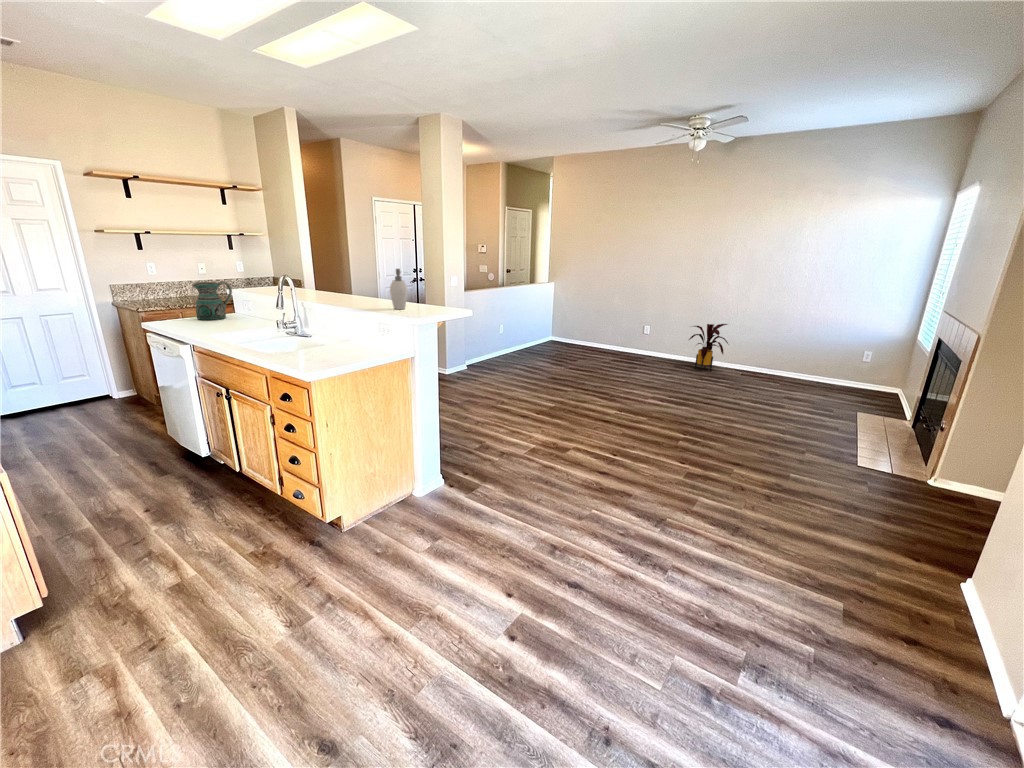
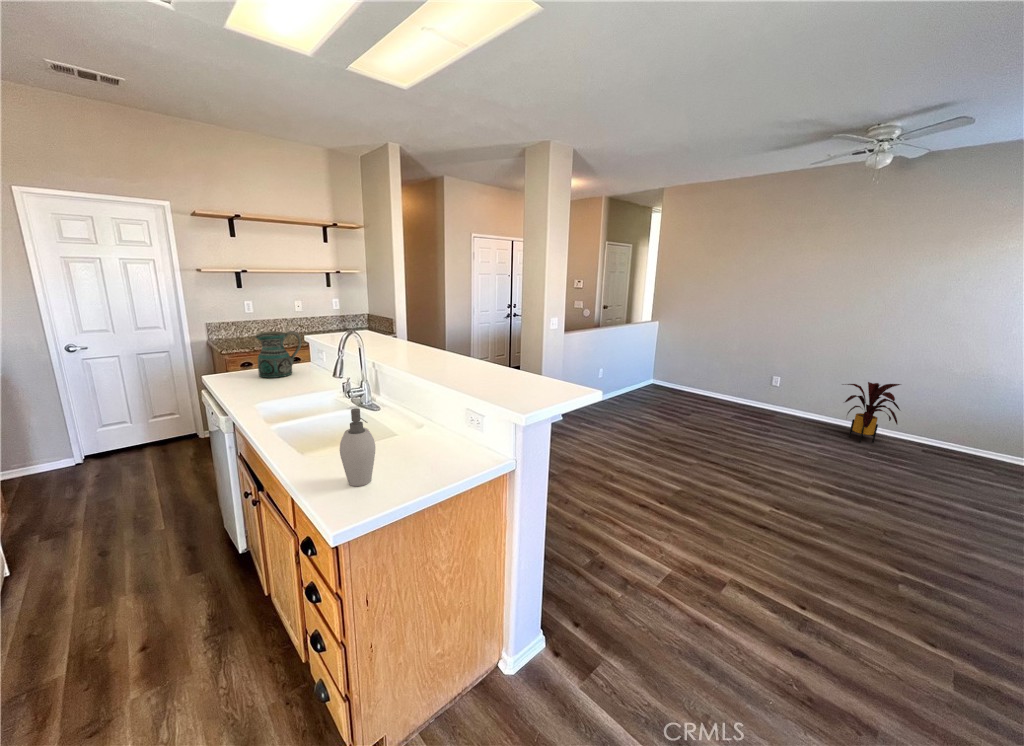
soap dispenser: present [390,269,407,309] -> present [340,408,375,486]

